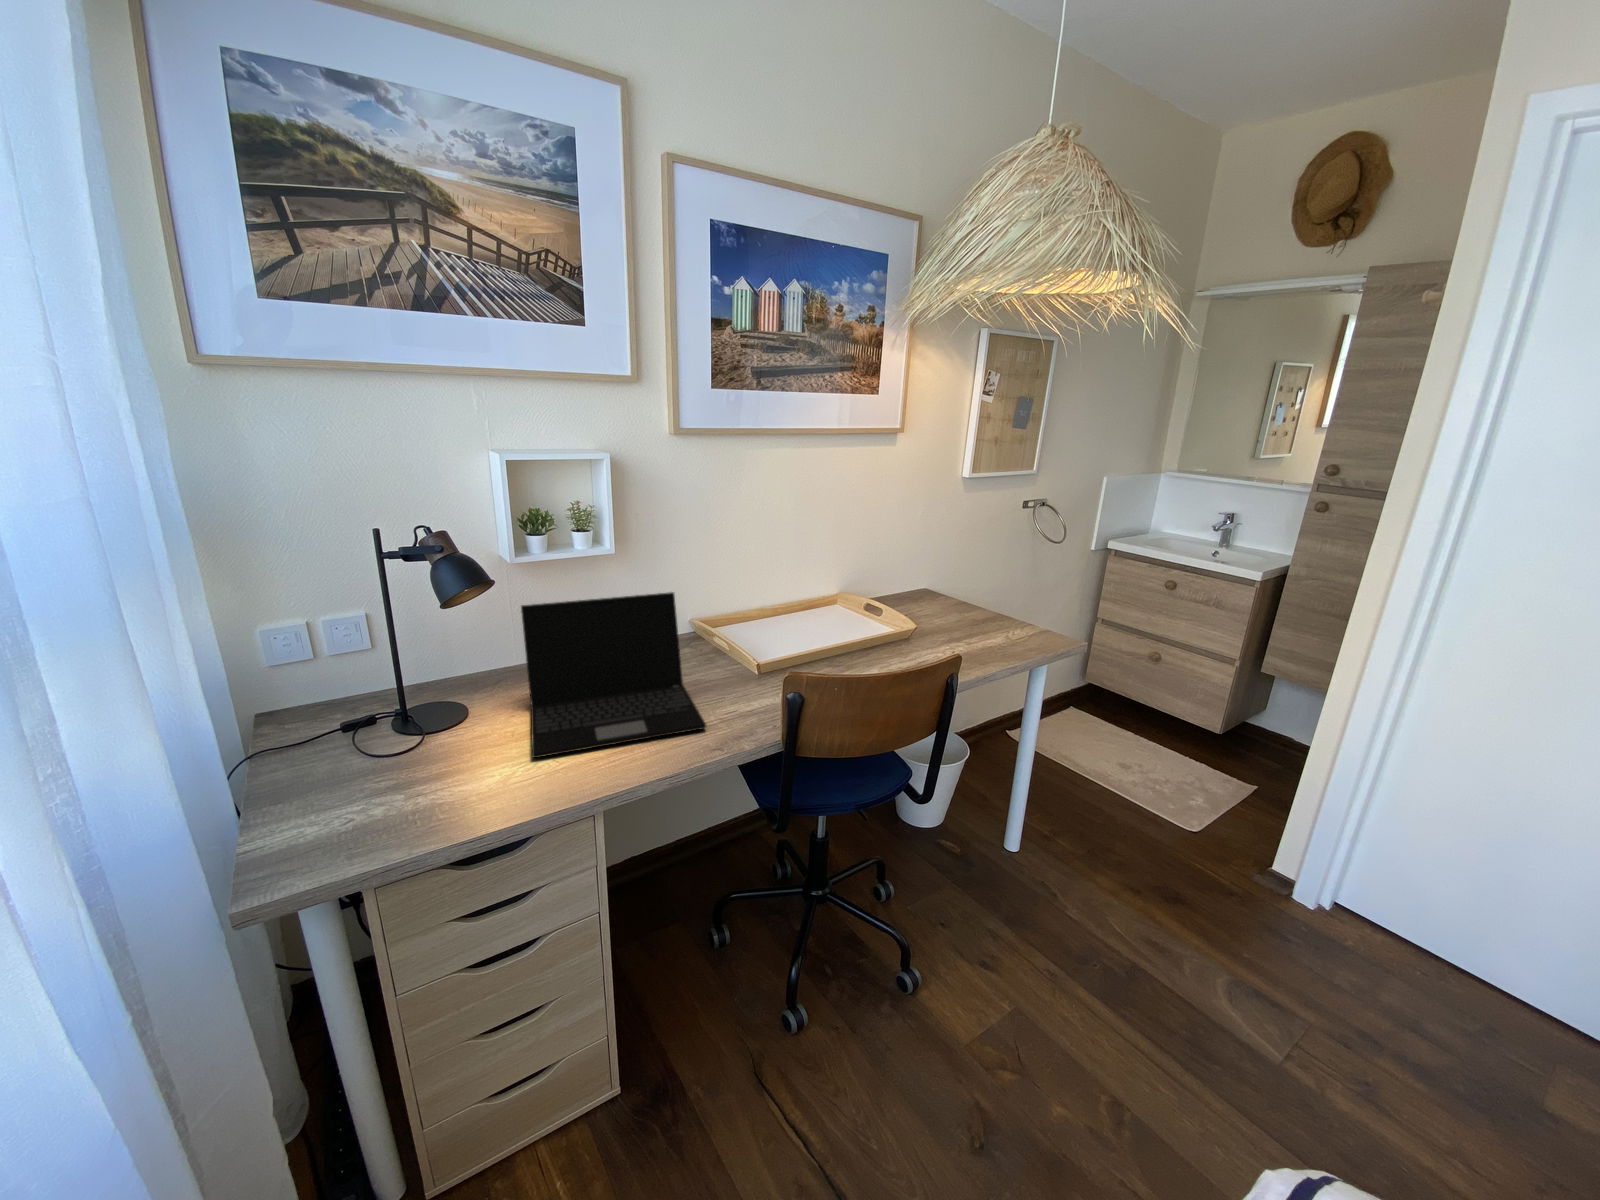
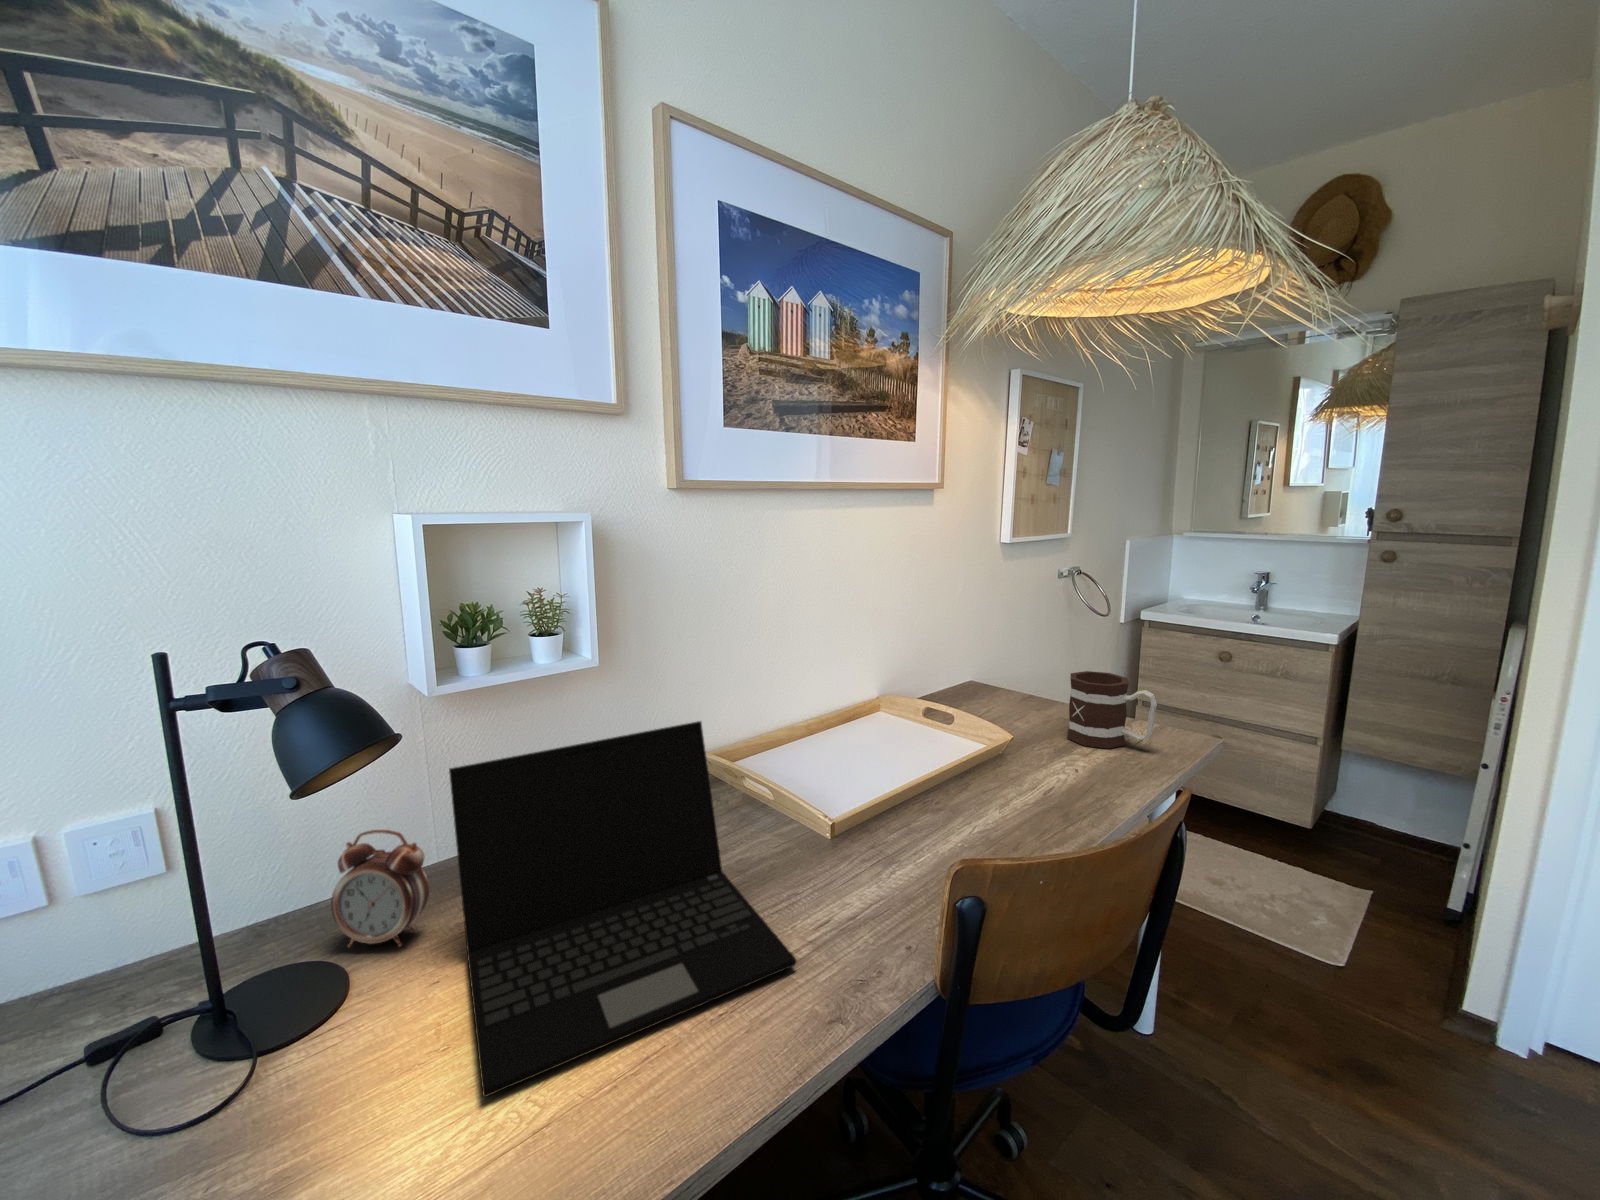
mug: none [969,584,1031,641] -> present [1067,671,1157,749]
alarm clock: none [460,637,512,702] -> present [331,830,429,947]

